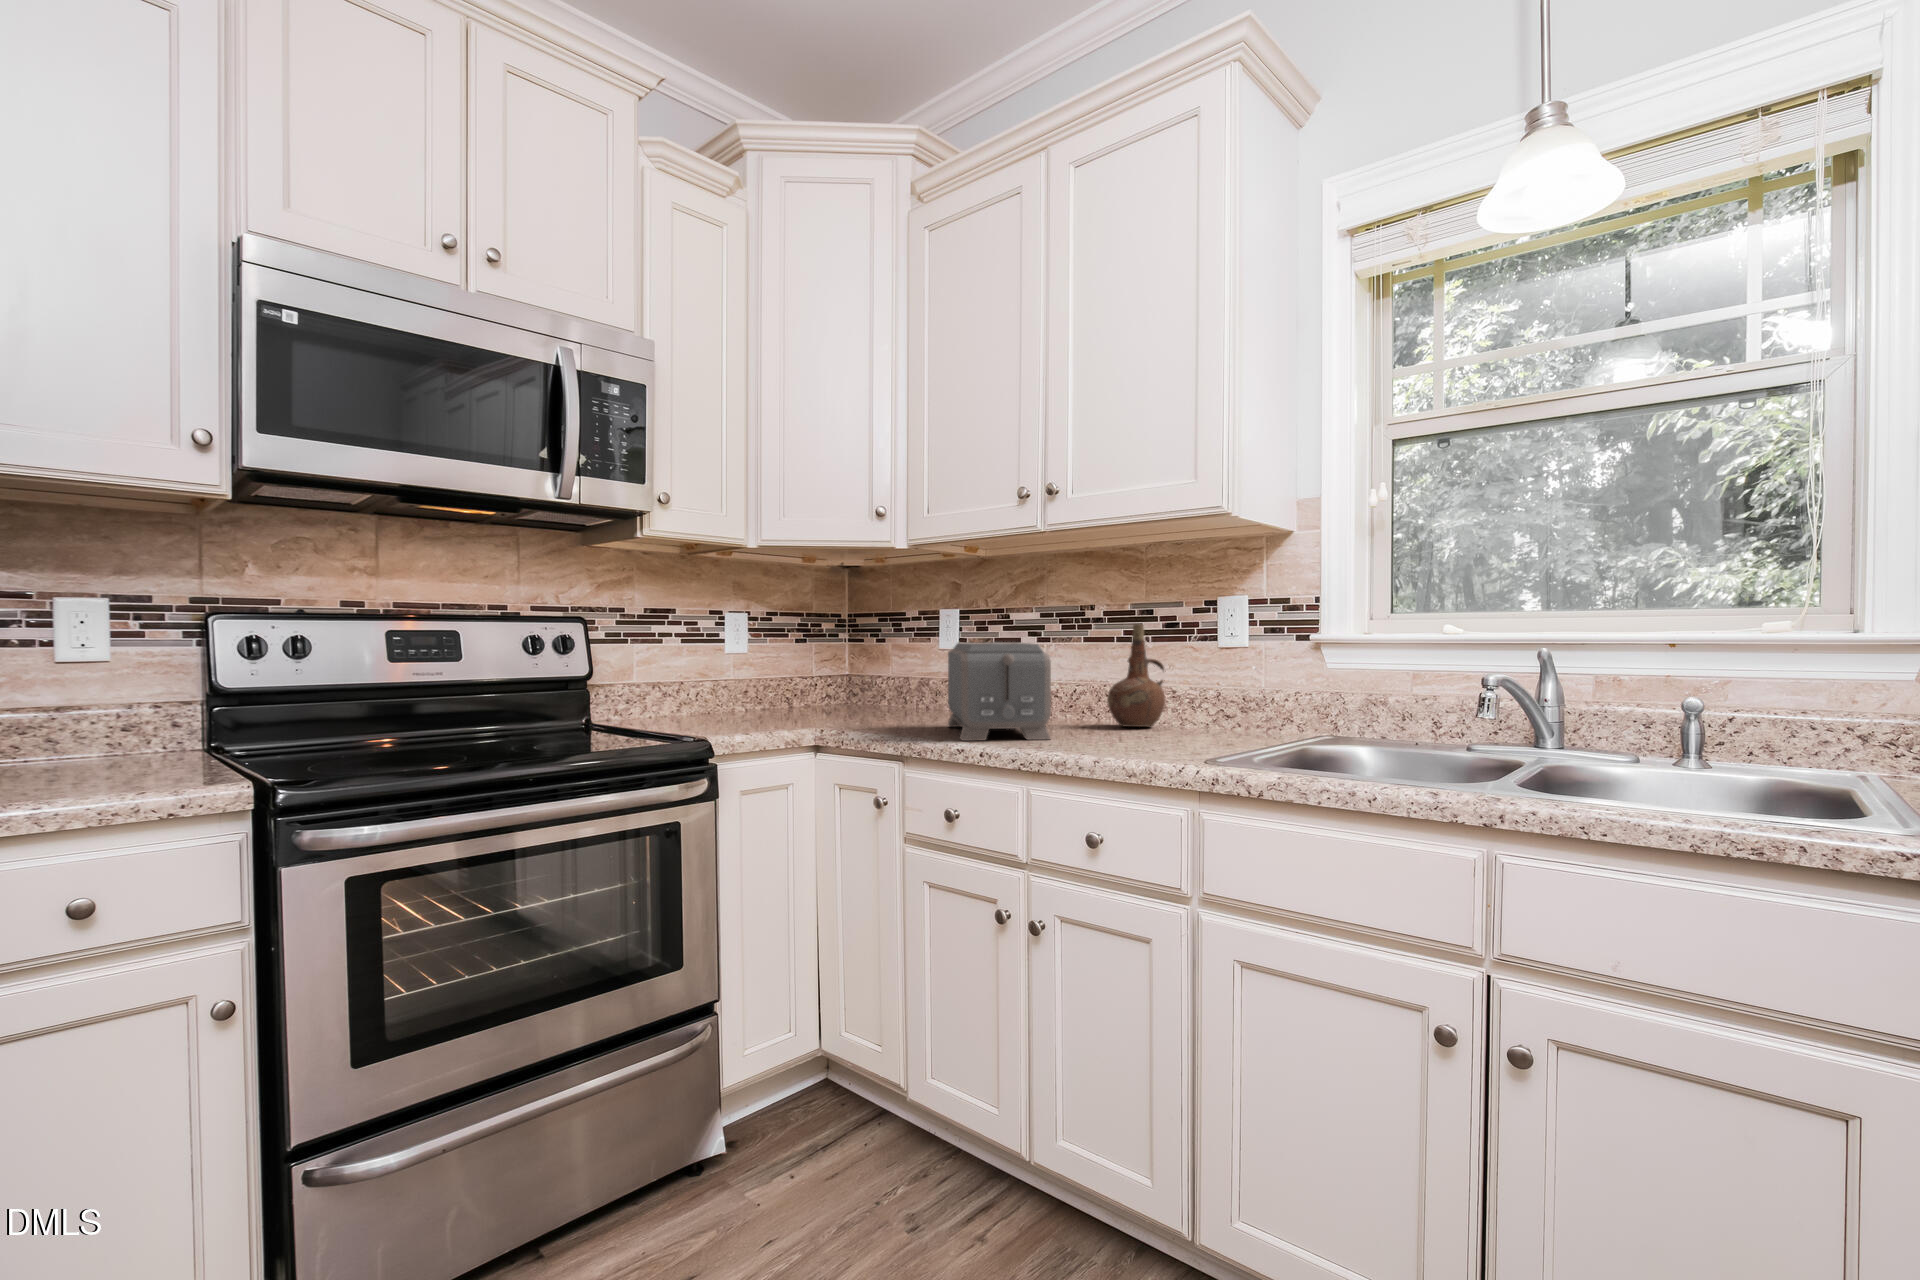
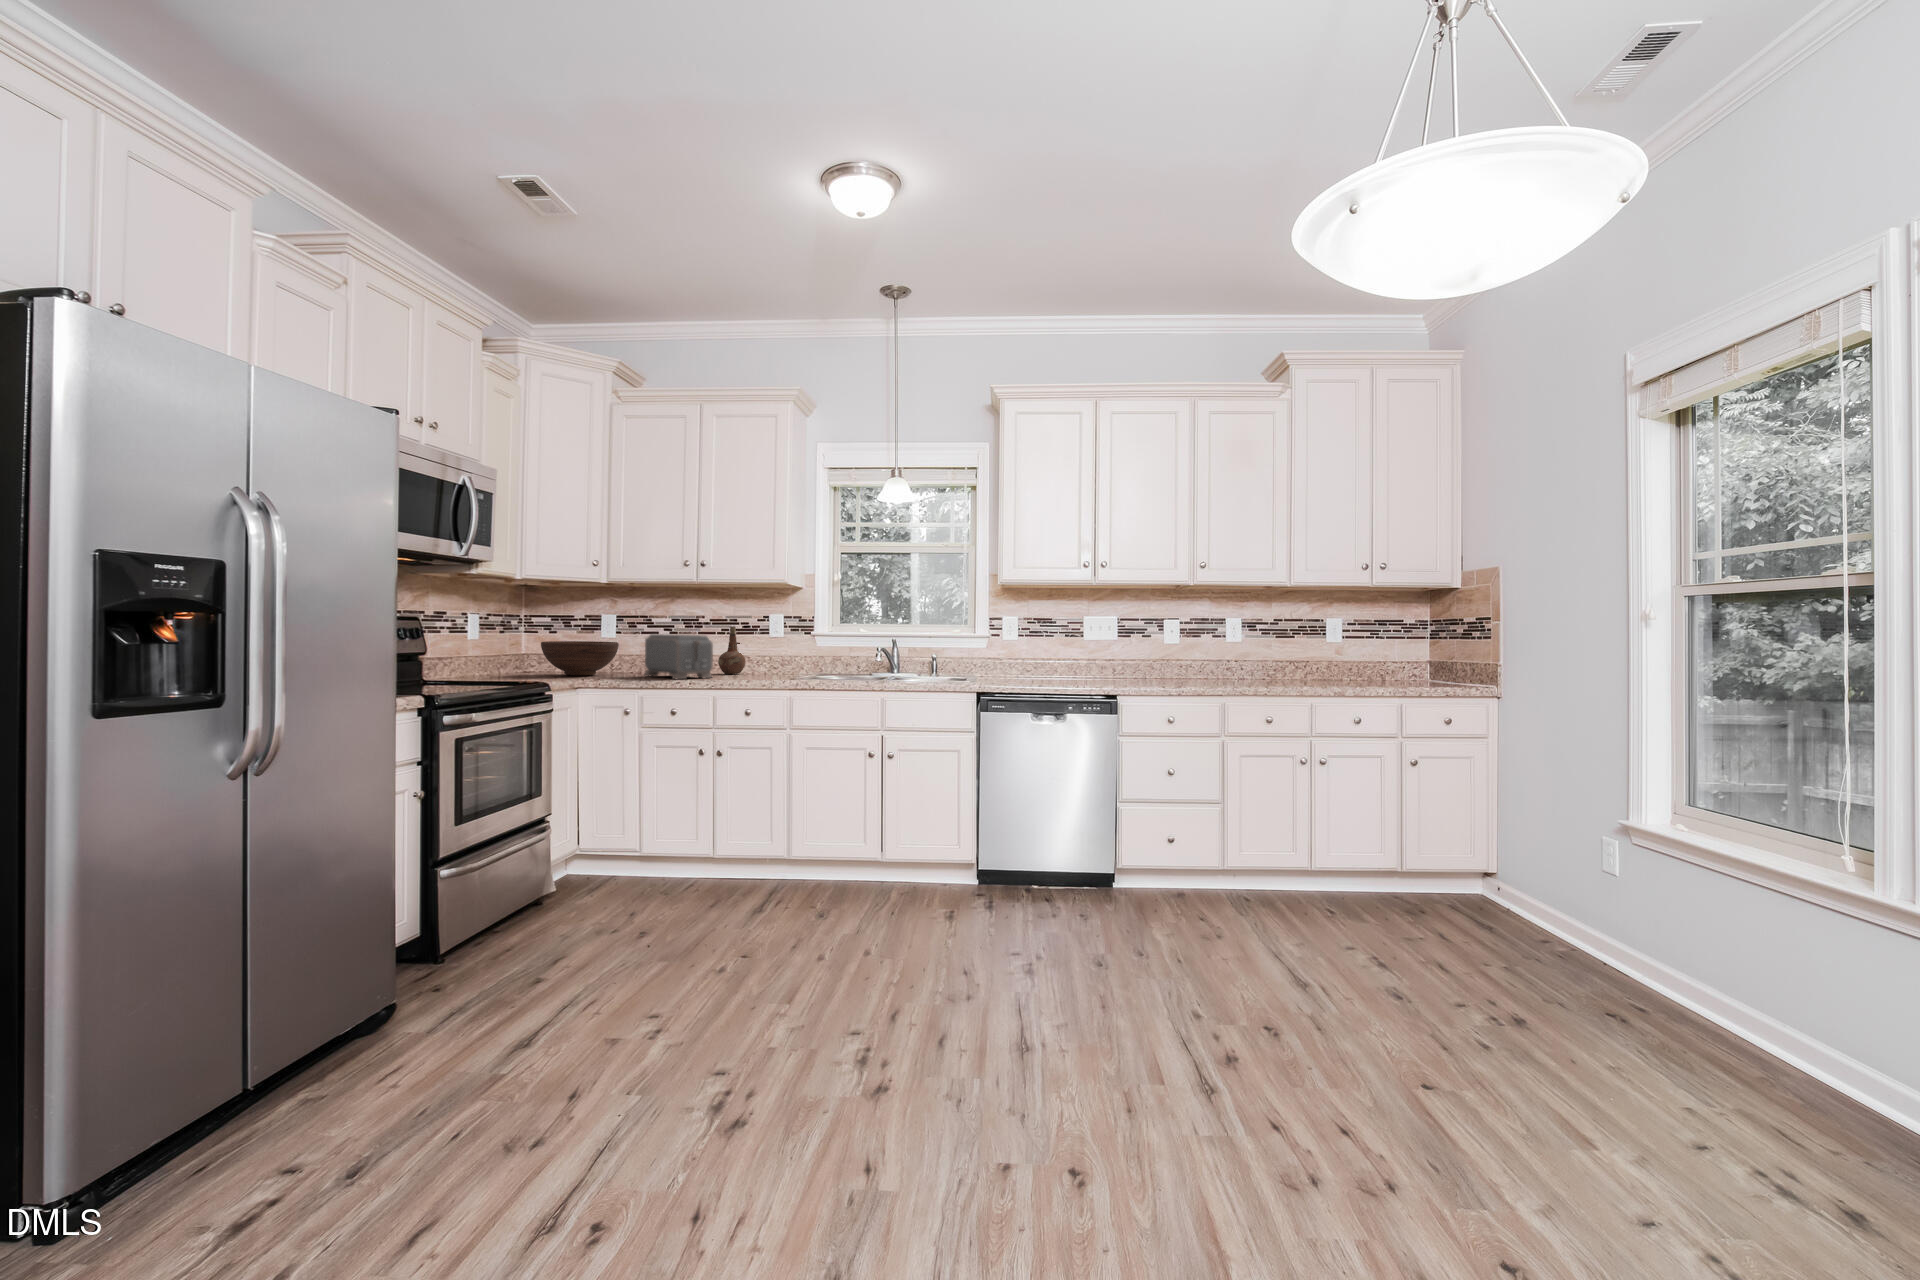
fruit bowl: none [802,656,931,719] -> present [541,641,619,676]

